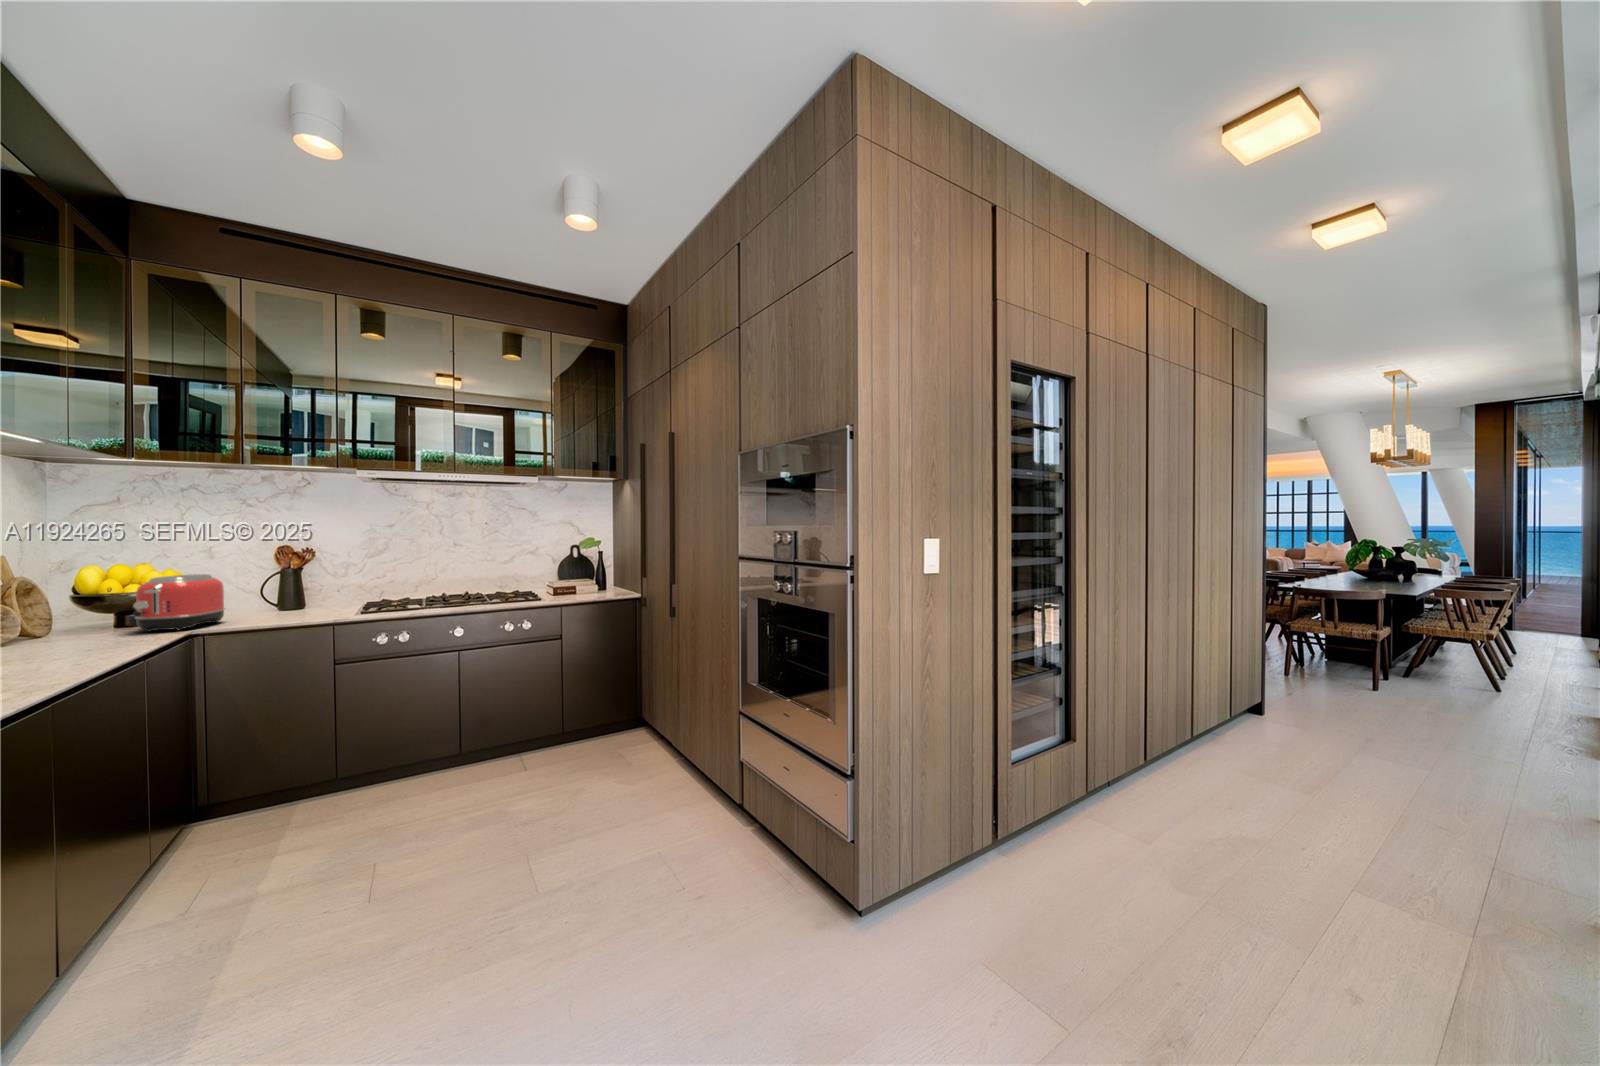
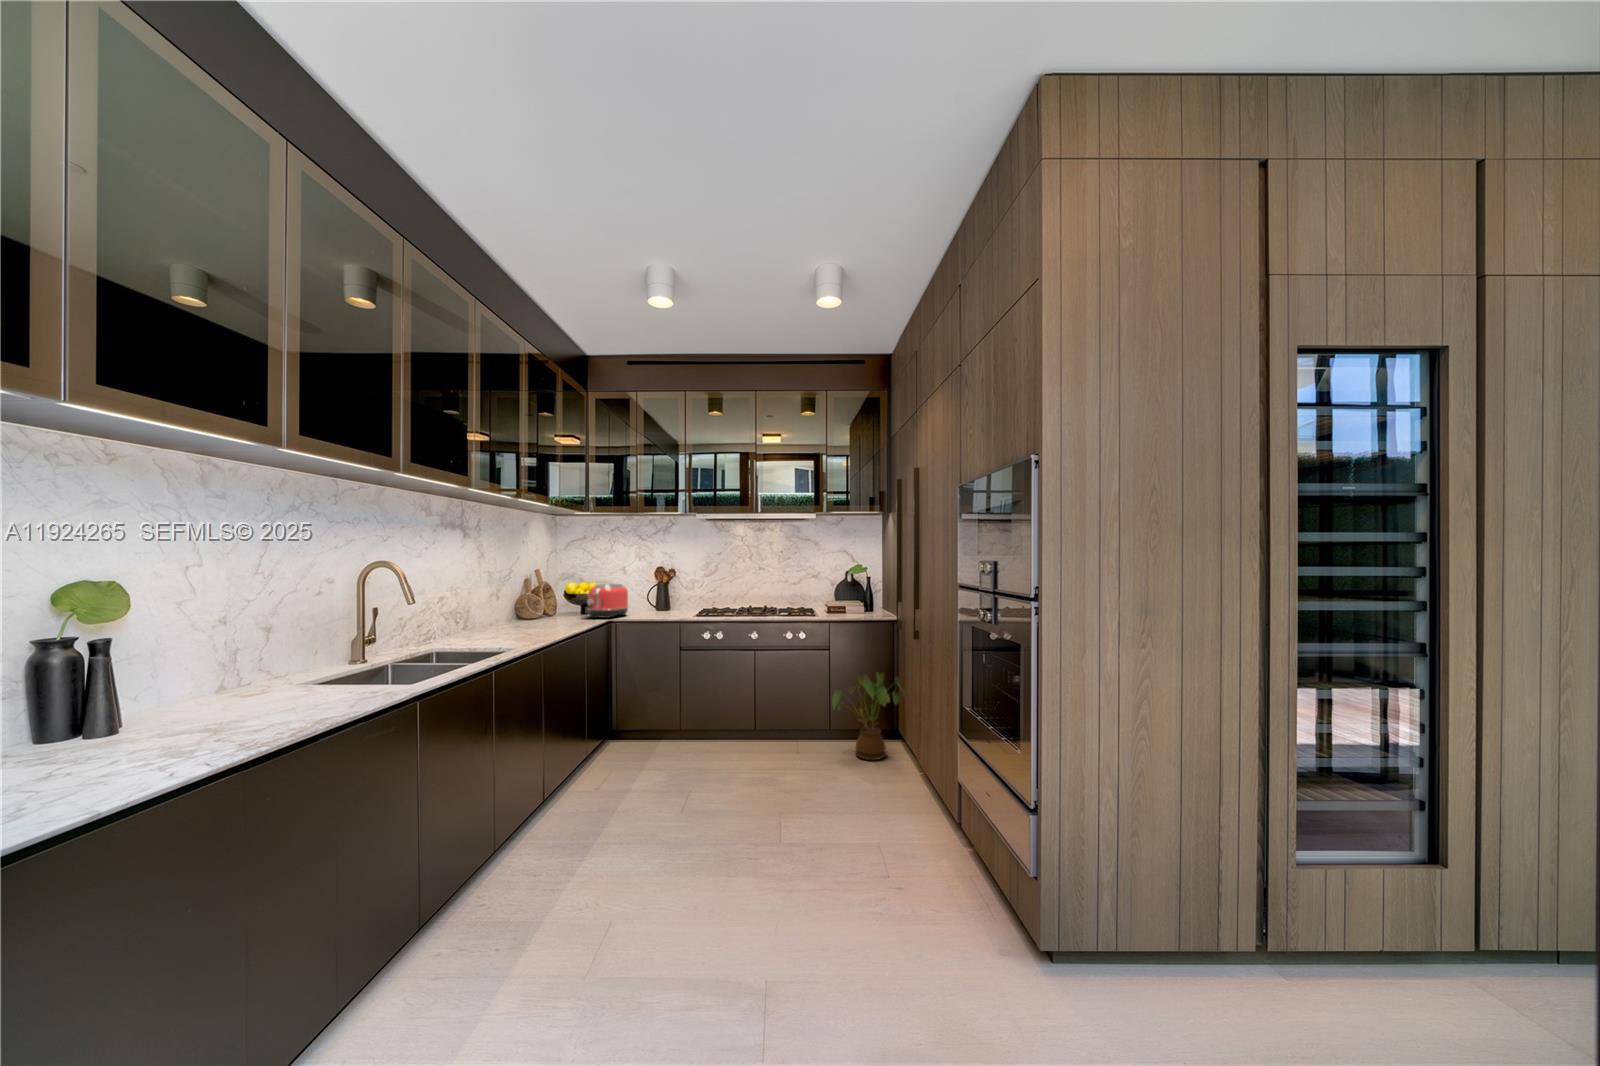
house plant: none [570,662,658,766] -> present [832,672,904,760]

